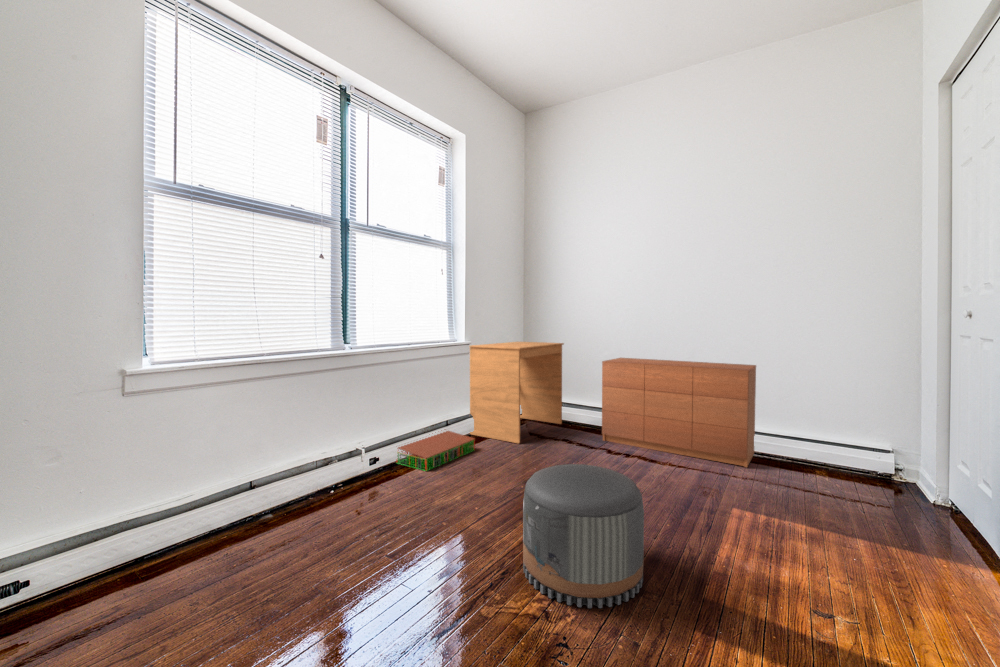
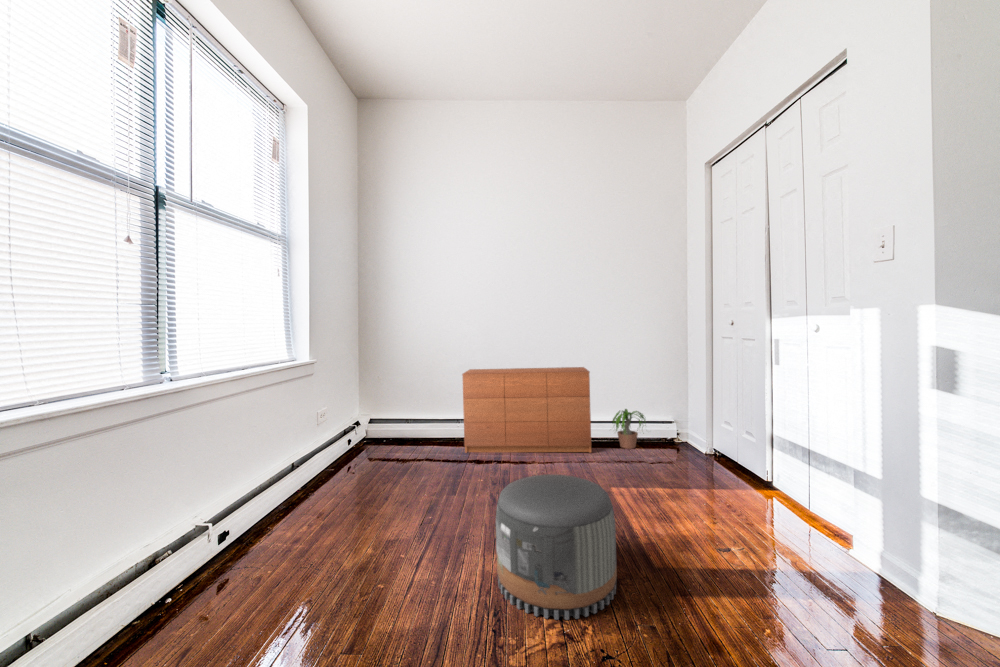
desk: present [469,342,564,443] -> none [315,359,413,474]
potted plant: none [779,423,851,474] -> present [612,409,645,449]
storage bin: present [396,431,475,470] -> none [245,474,342,531]

